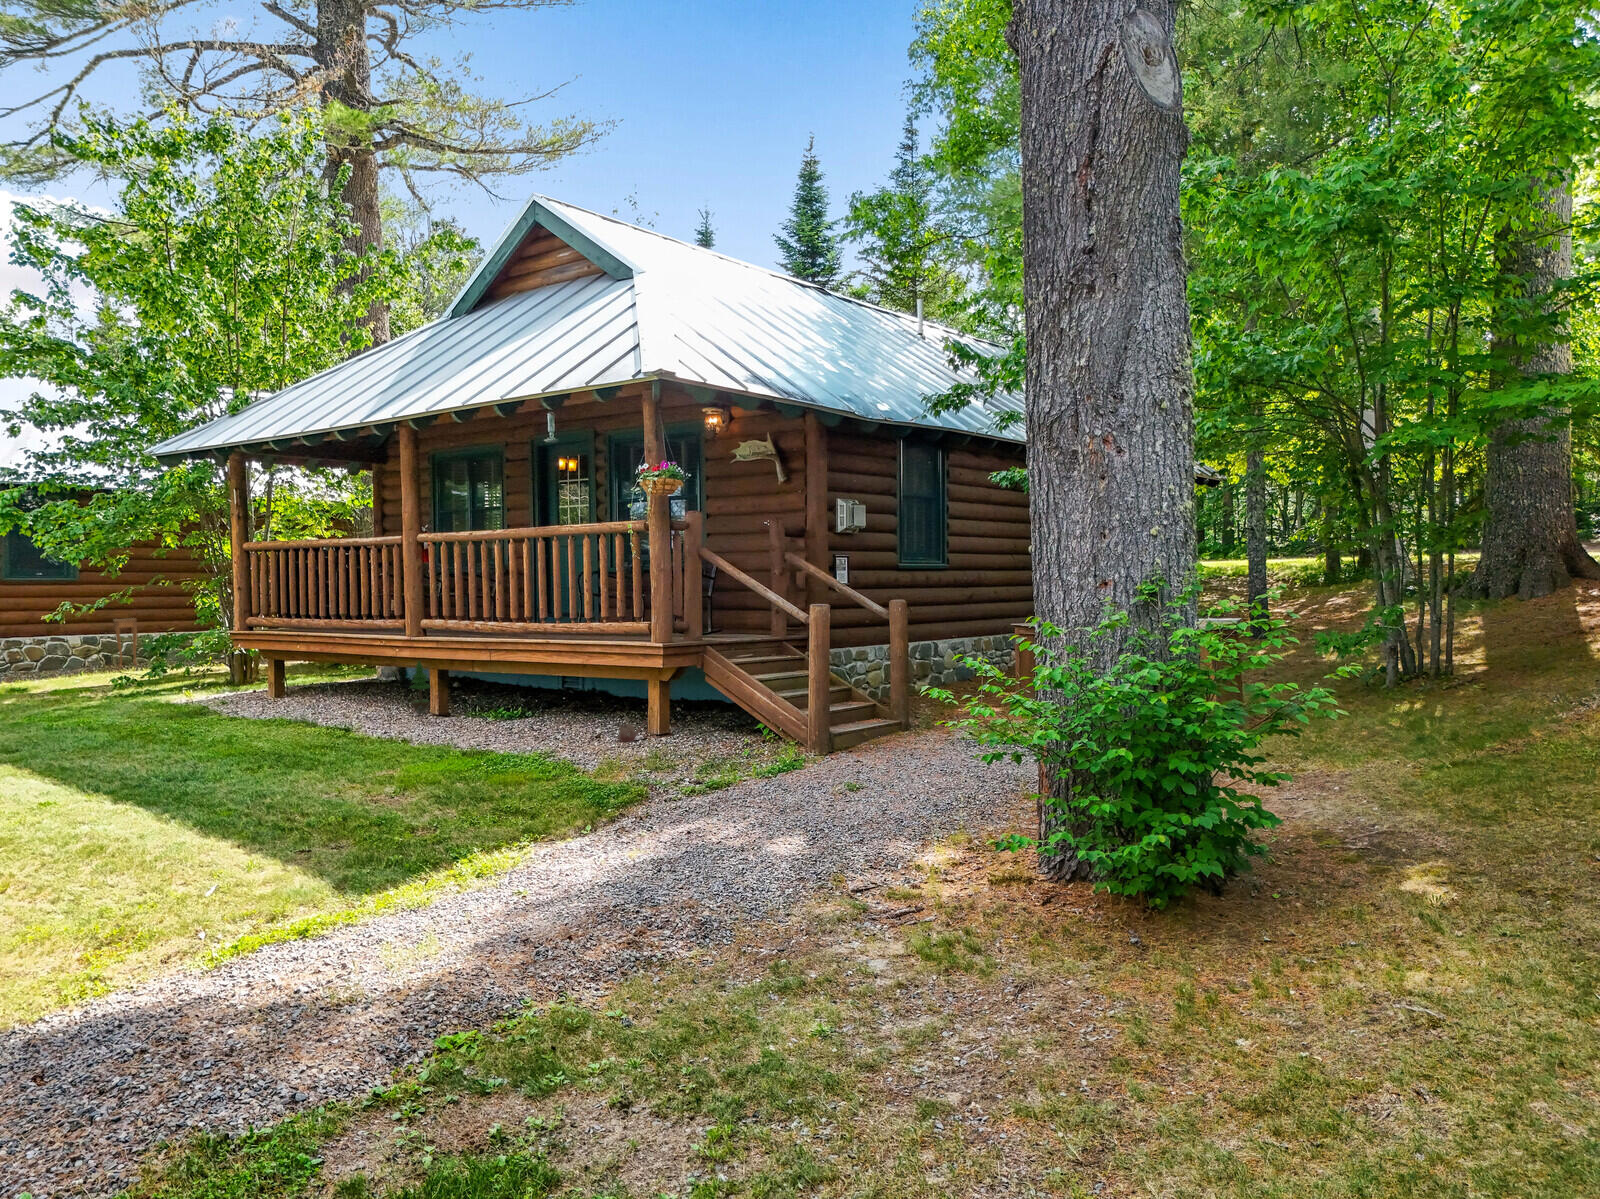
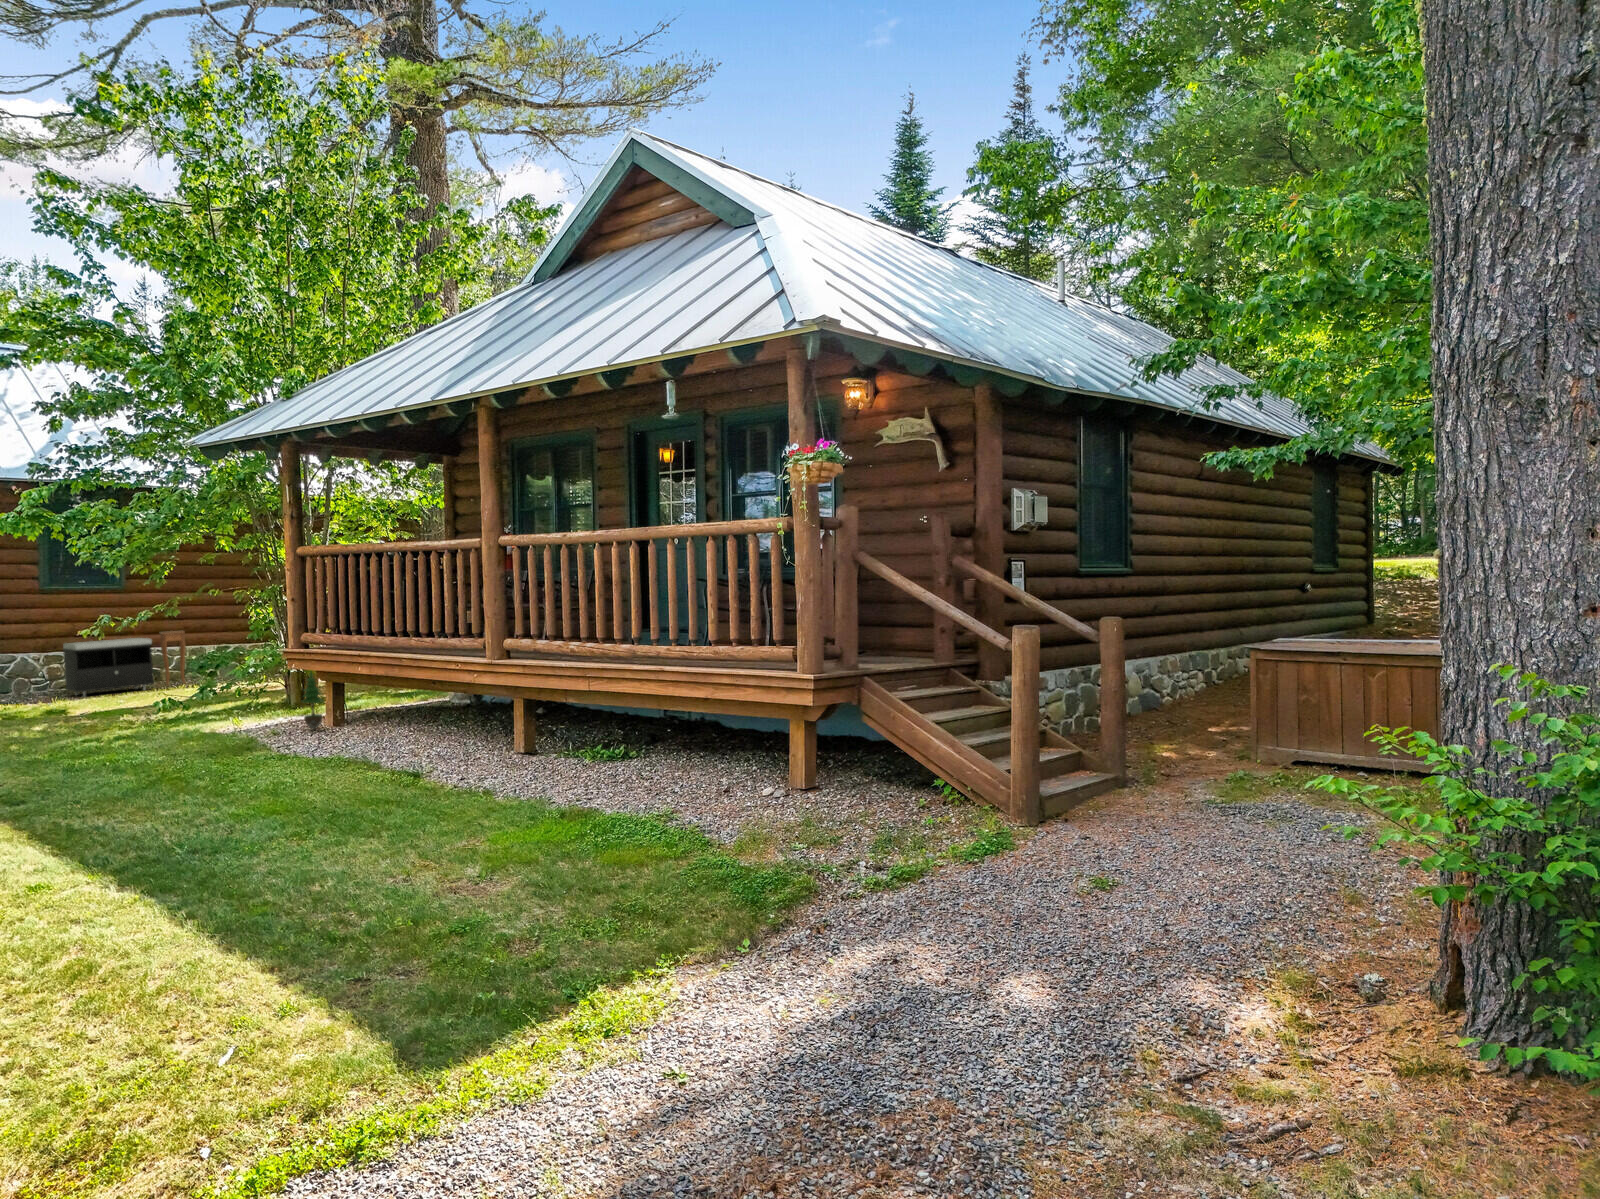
storage bench: none [24,624,109,677] -> present [63,638,154,697]
potted tree: present [410,661,430,714] -> present [302,672,323,729]
watering can: present [618,717,647,742] -> none [748,768,794,801]

